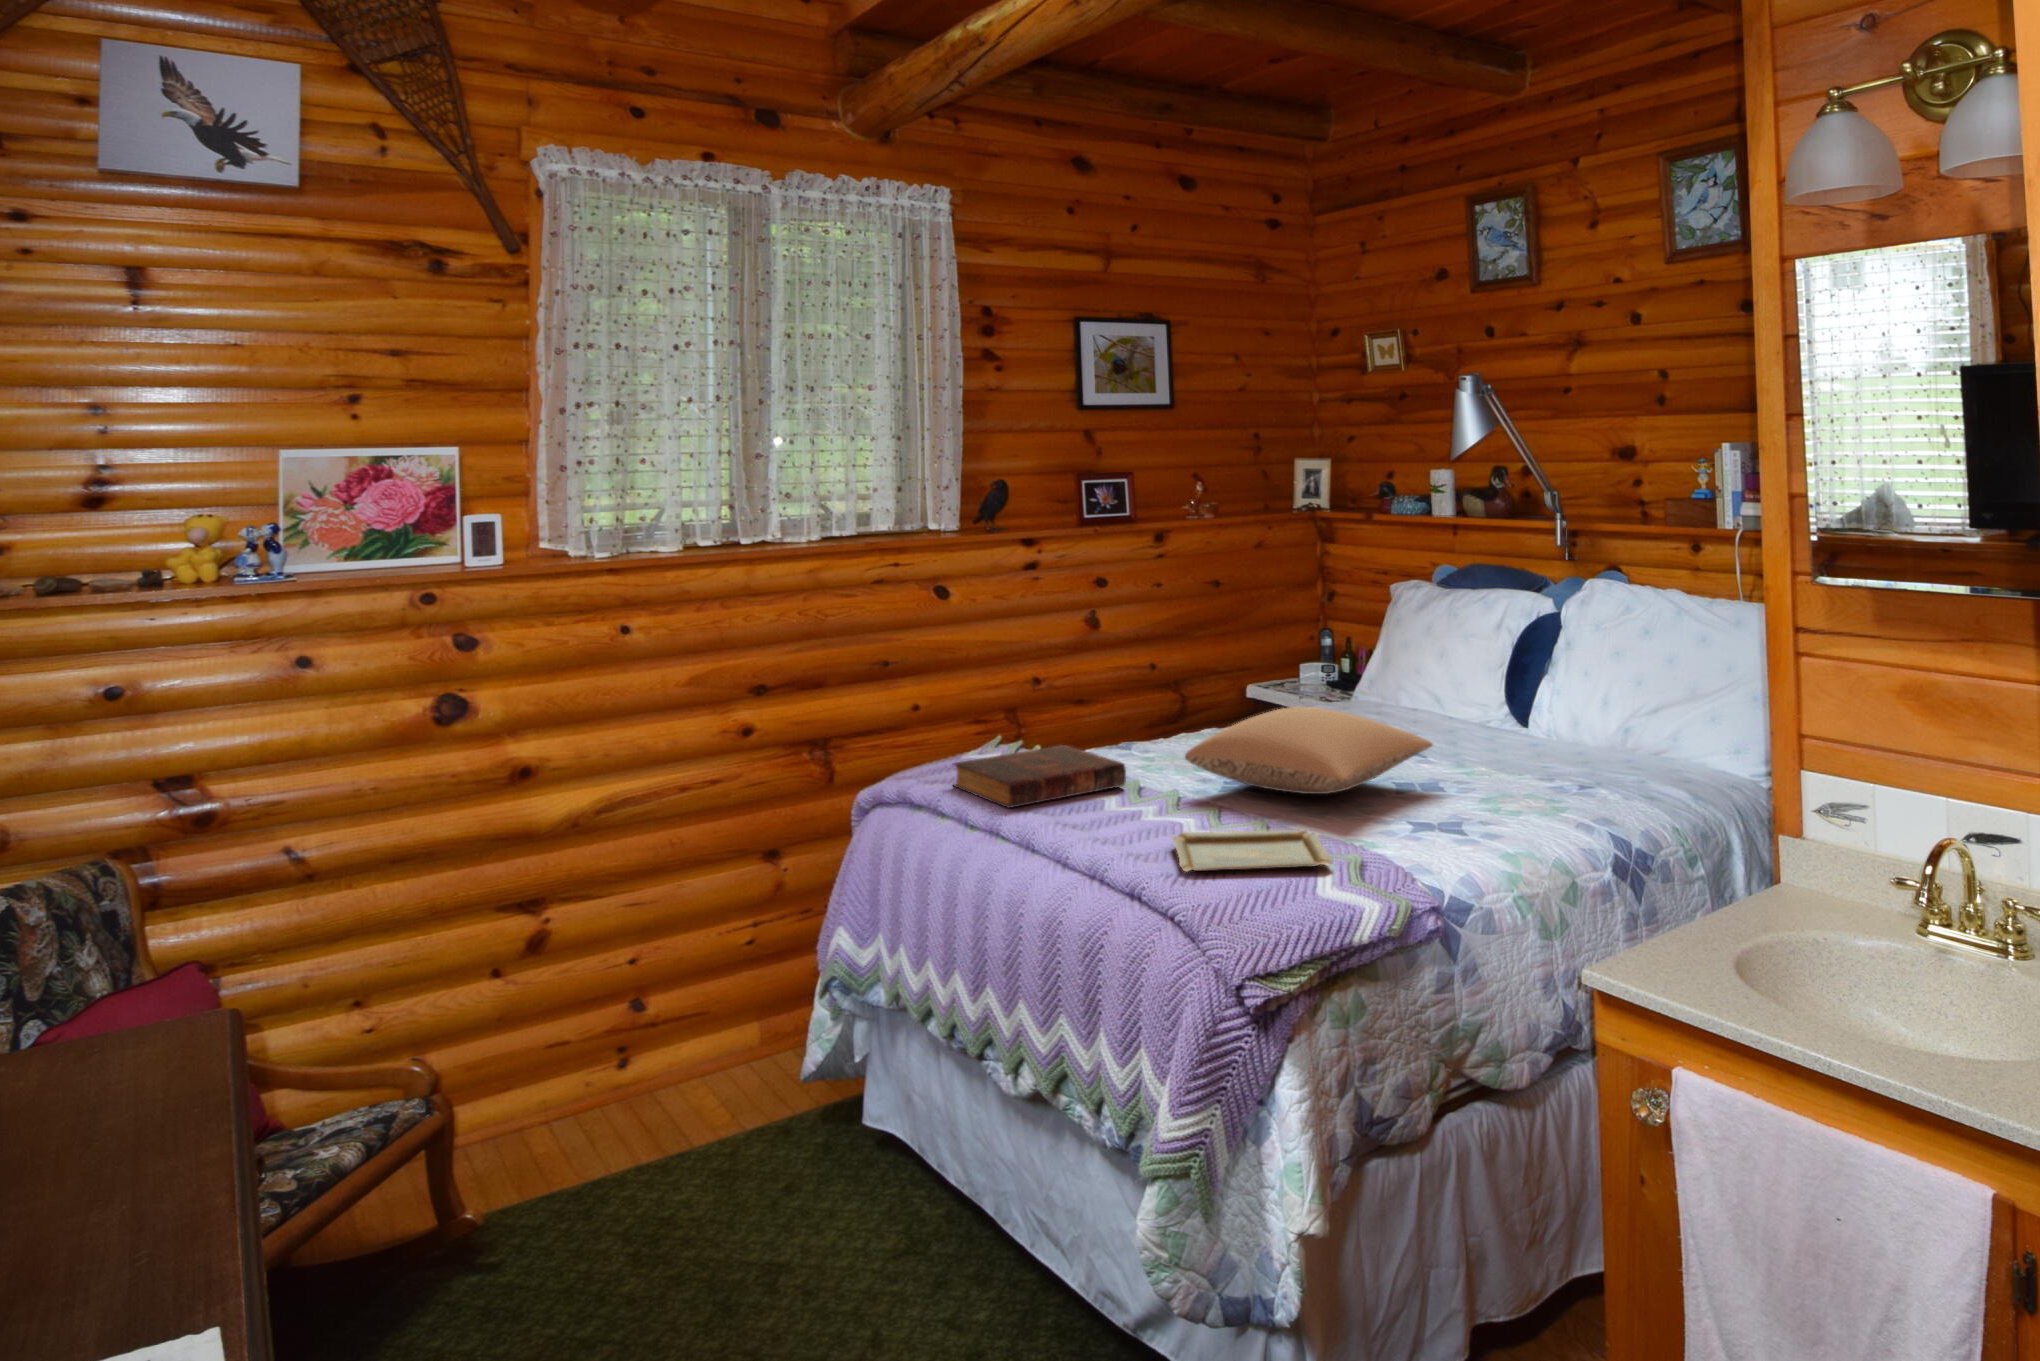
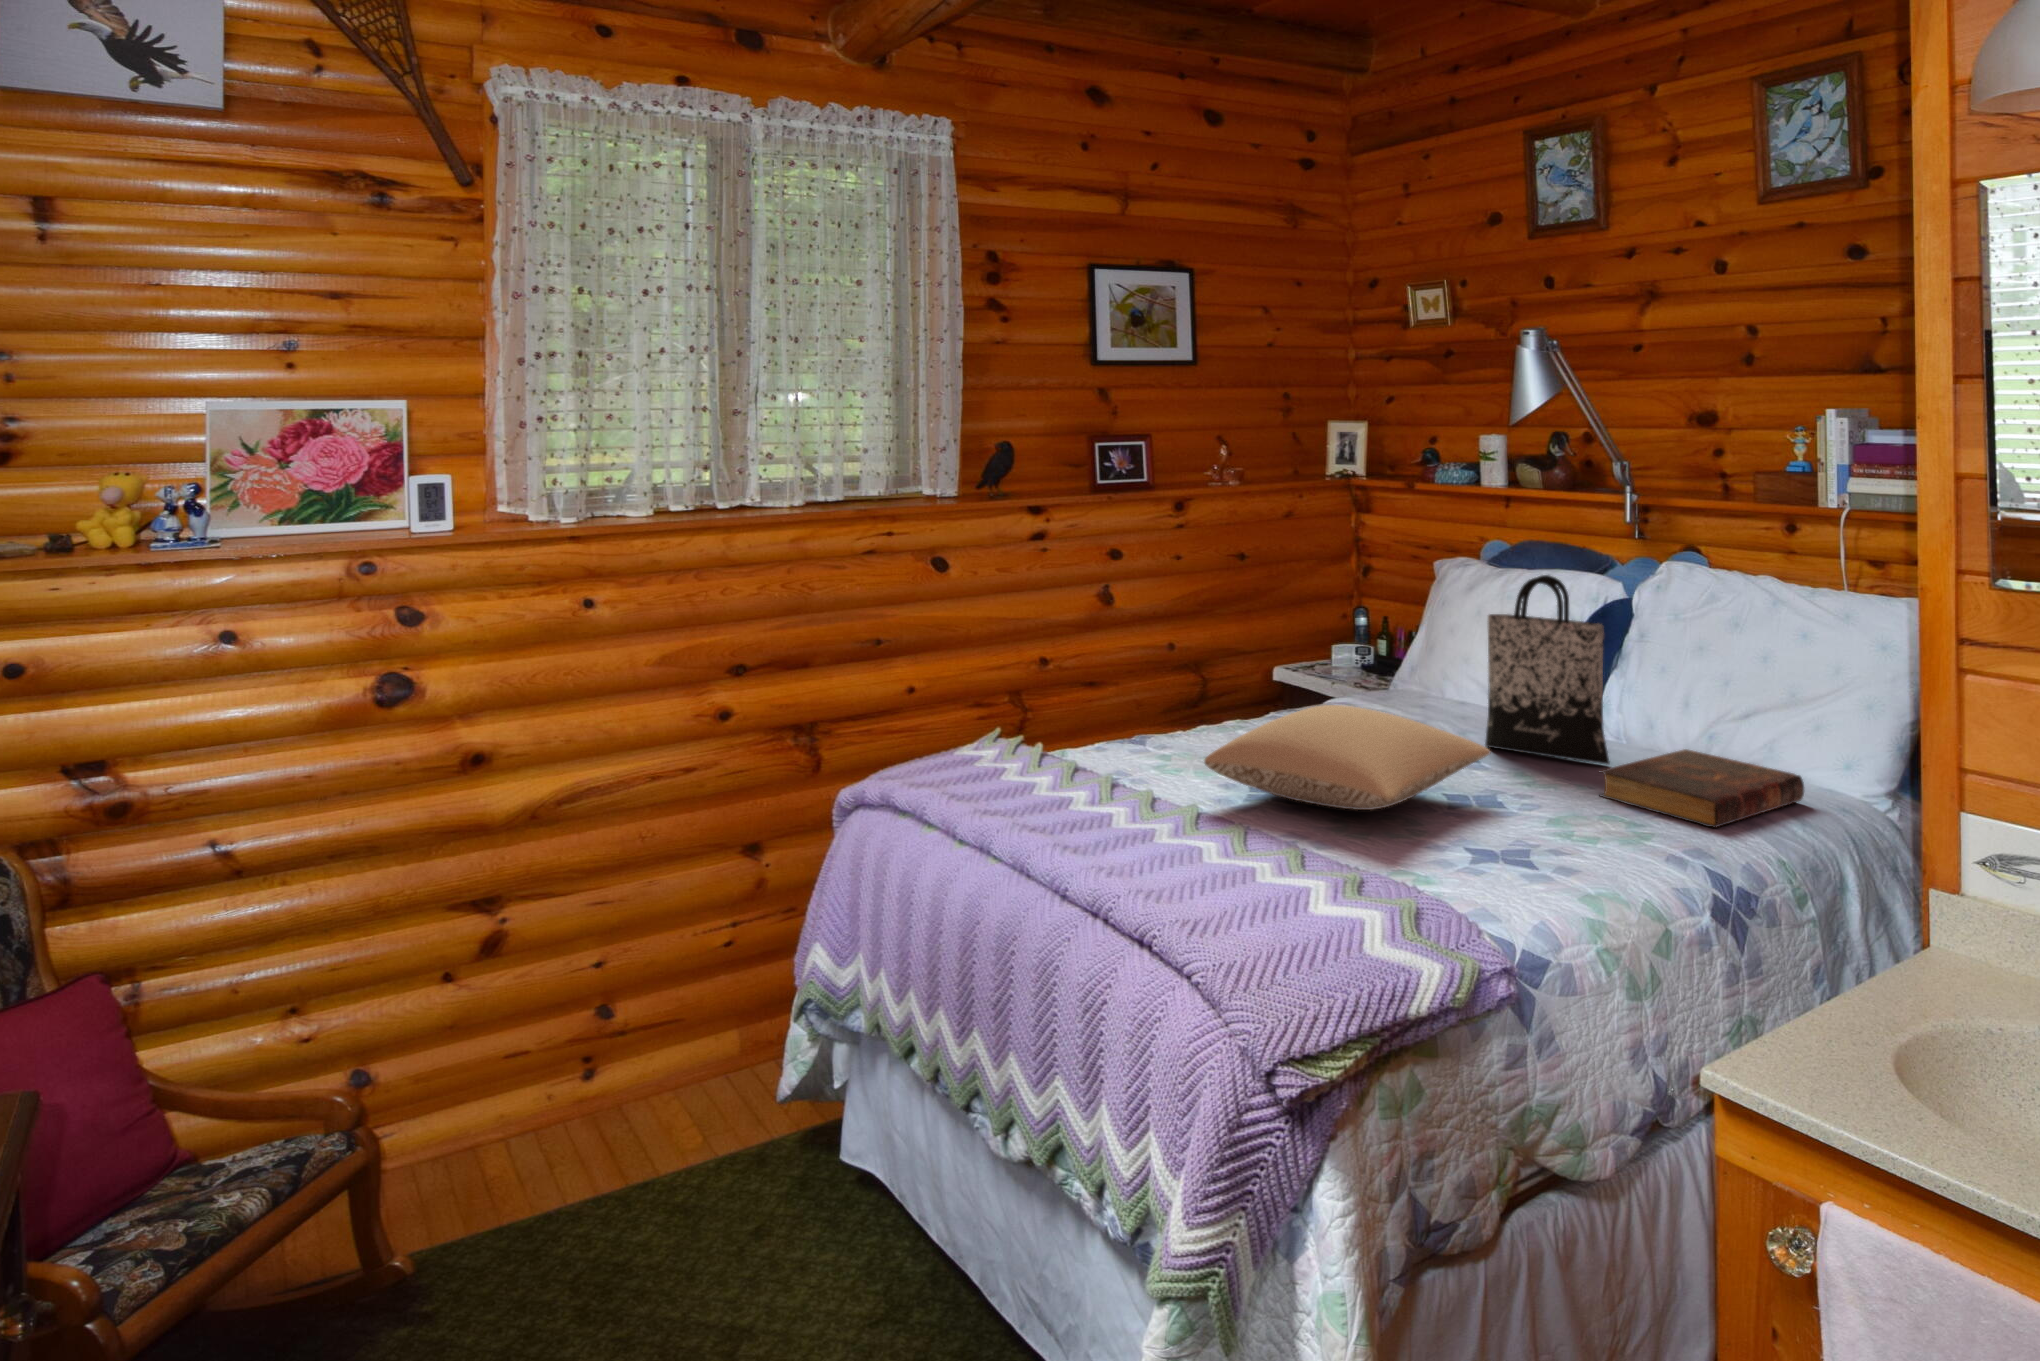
tote bag: none [1433,592,1539,758] -> present [1485,575,1609,765]
book: present [954,745,1126,808] -> present [1600,749,1804,828]
tray: present [1172,830,1332,872] -> none [1188,859,1380,914]

